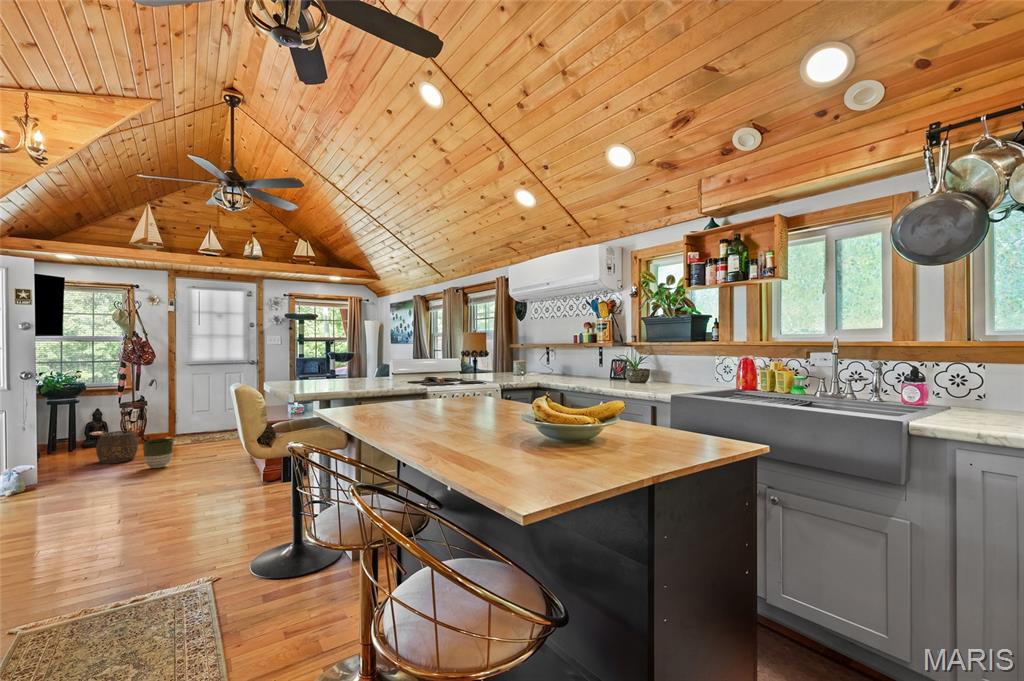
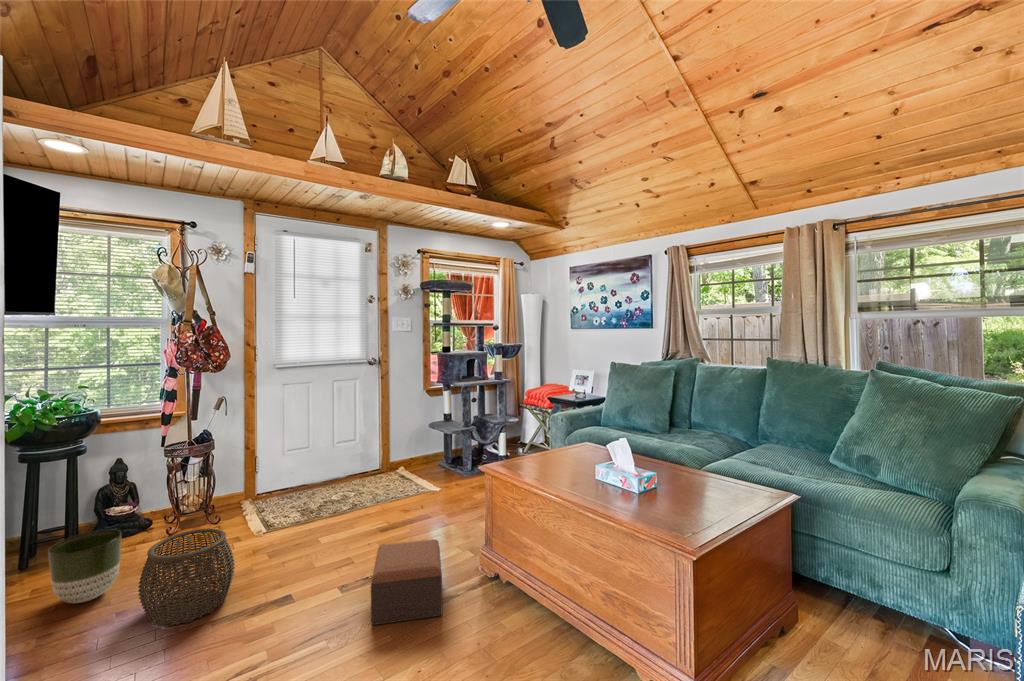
planter: present [143,438,174,468] -> present [48,529,121,603]
footstool: none [187,438,231,465] -> present [371,539,442,625]

